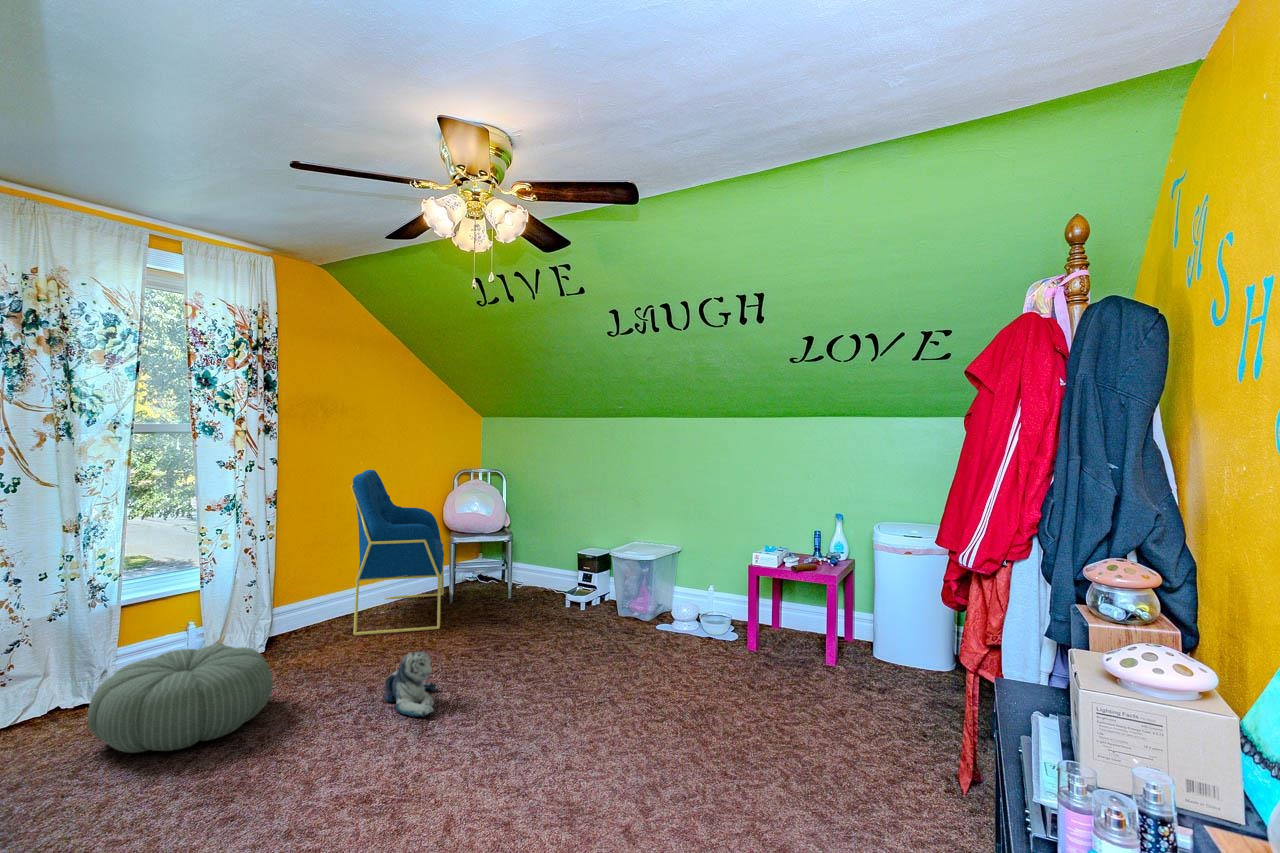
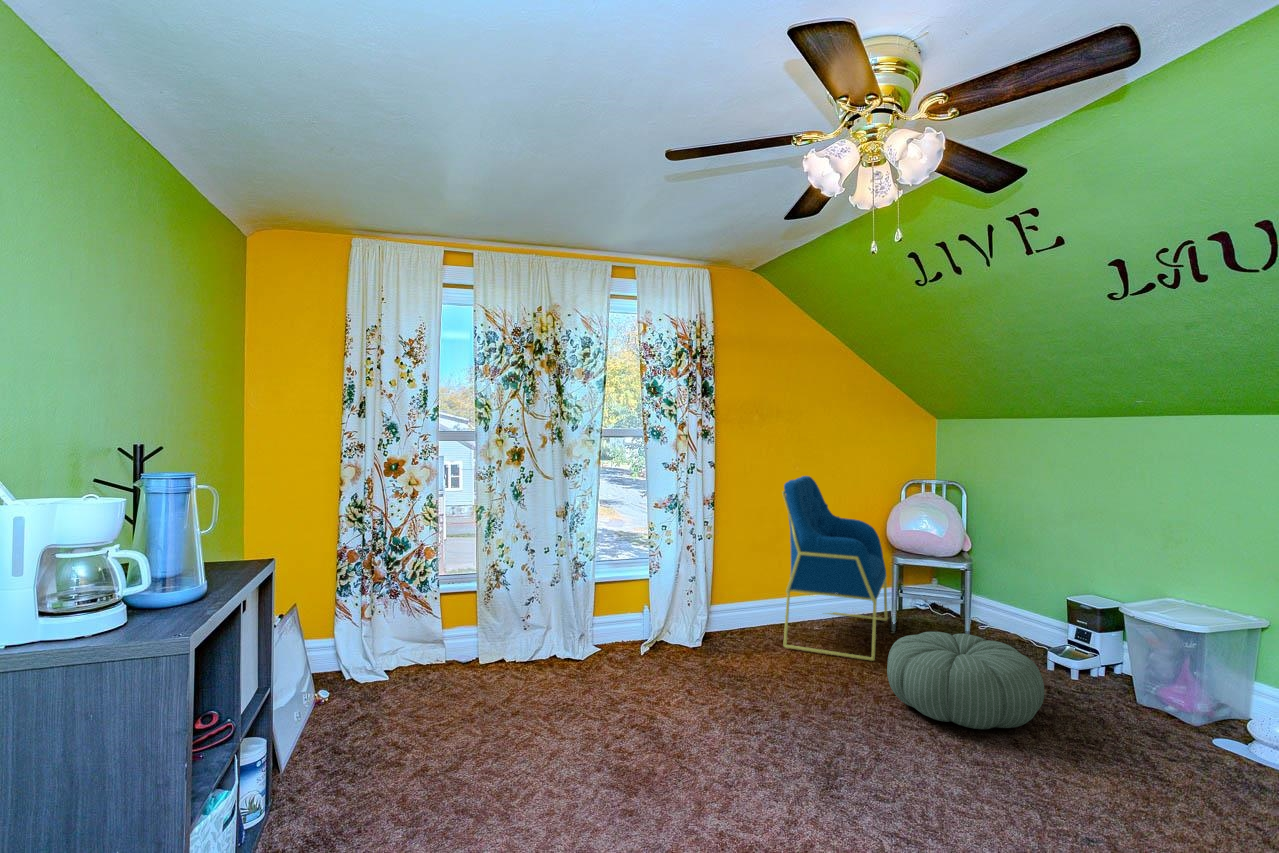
pouf: present [88,645,273,753] -> present [887,632,1044,729]
plush toy: present [384,651,436,717] -> none [795,687,855,769]

